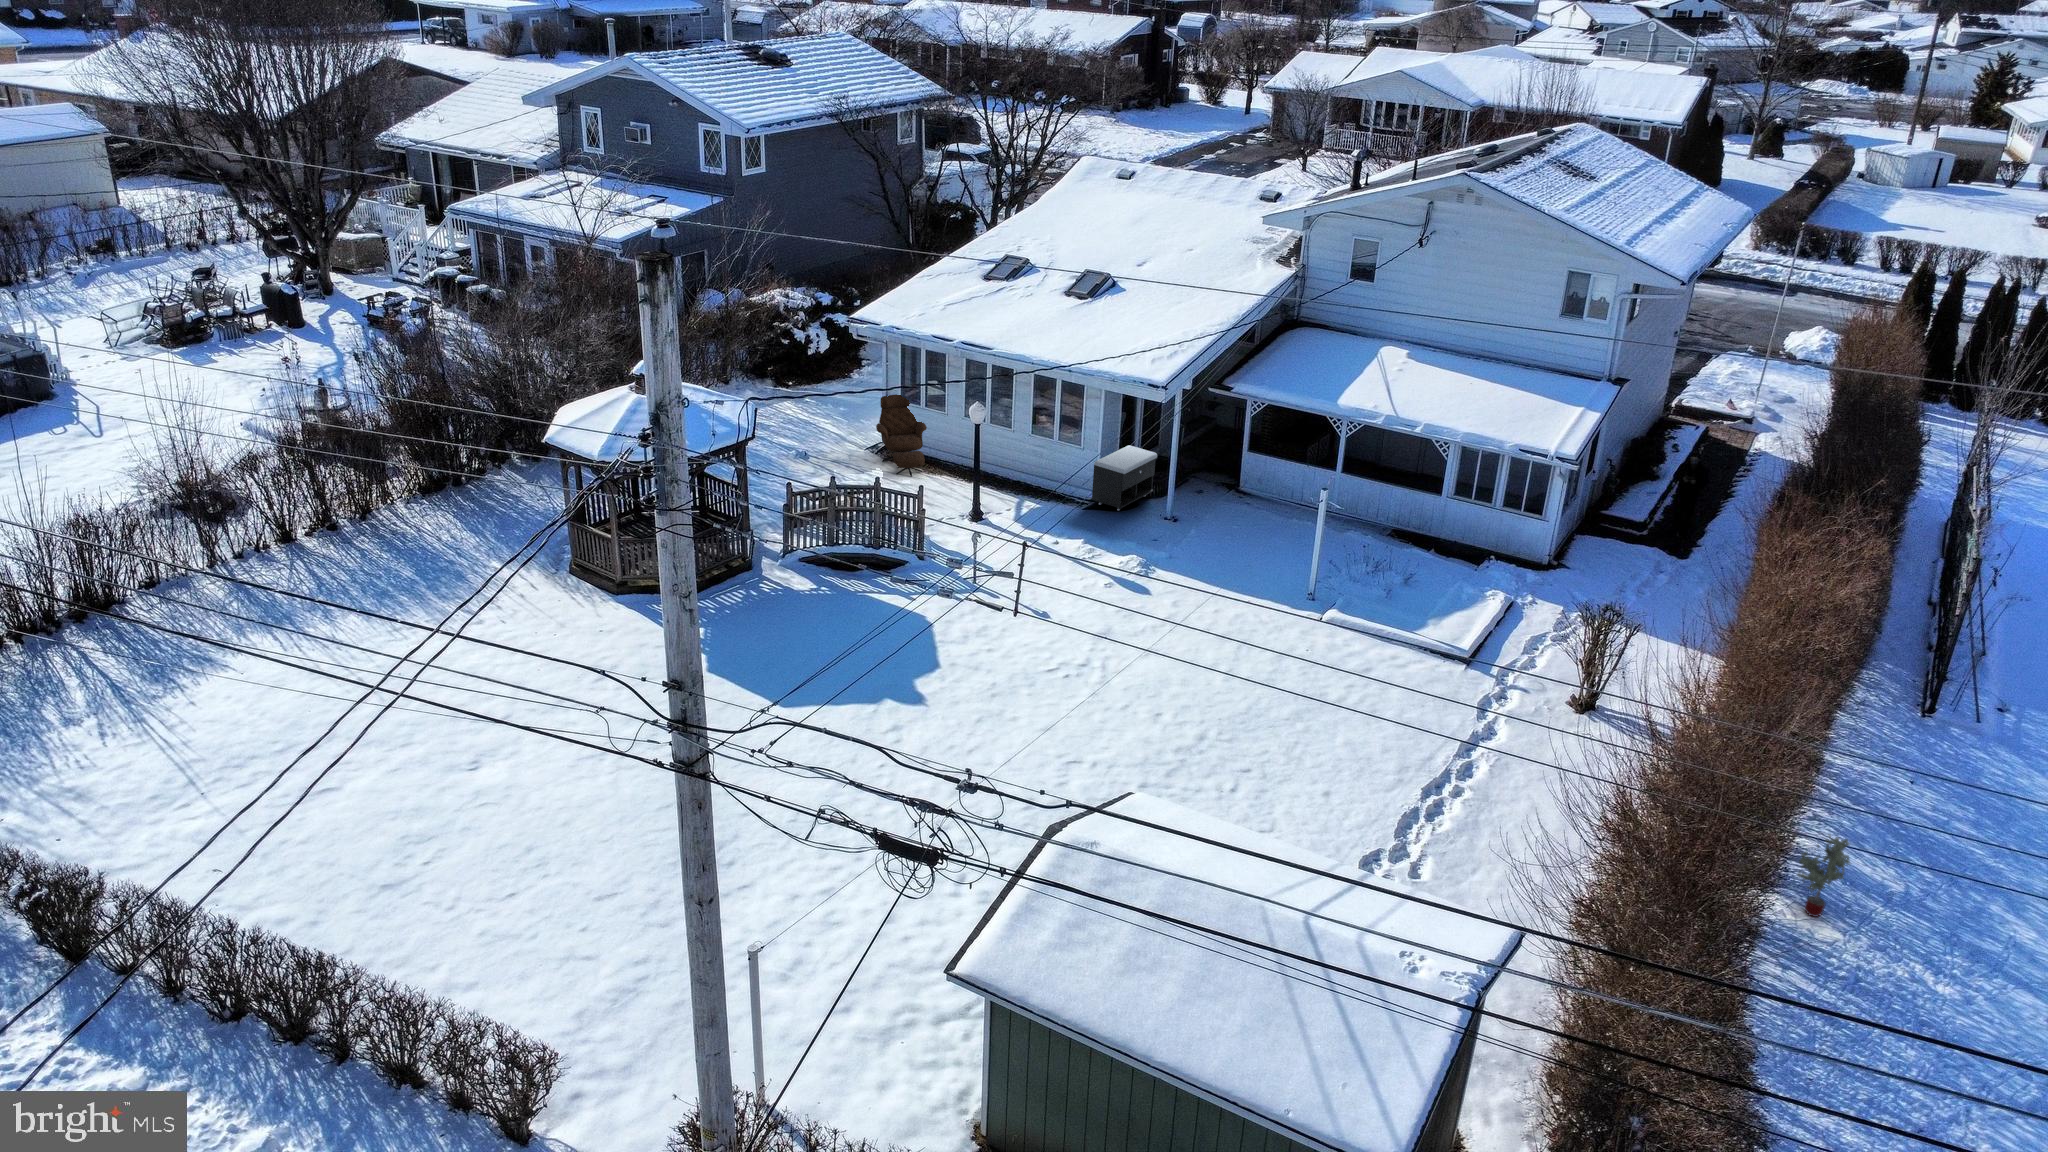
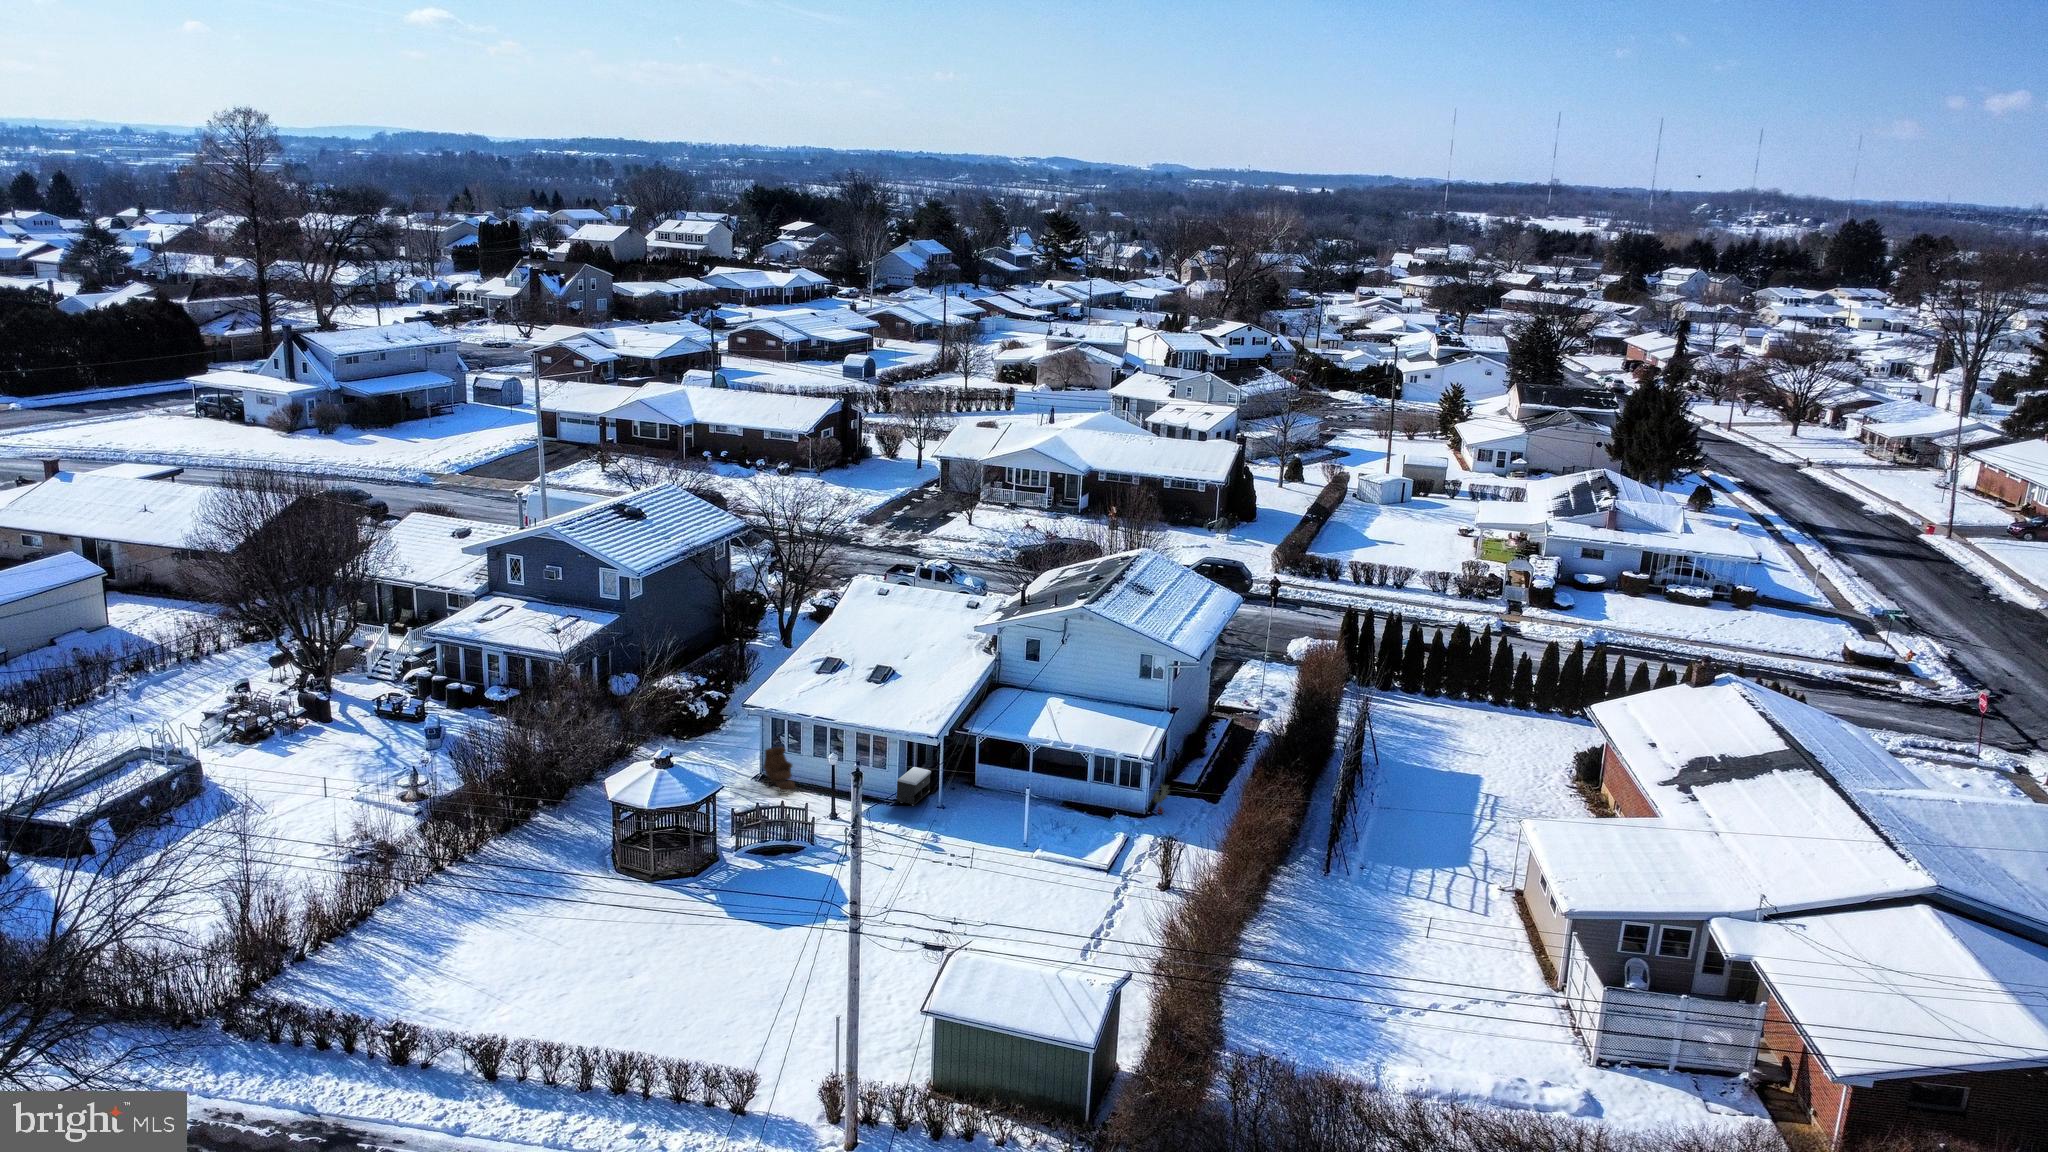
potted tree: present [1797,834,1850,917] -> present [1154,785,1169,814]

